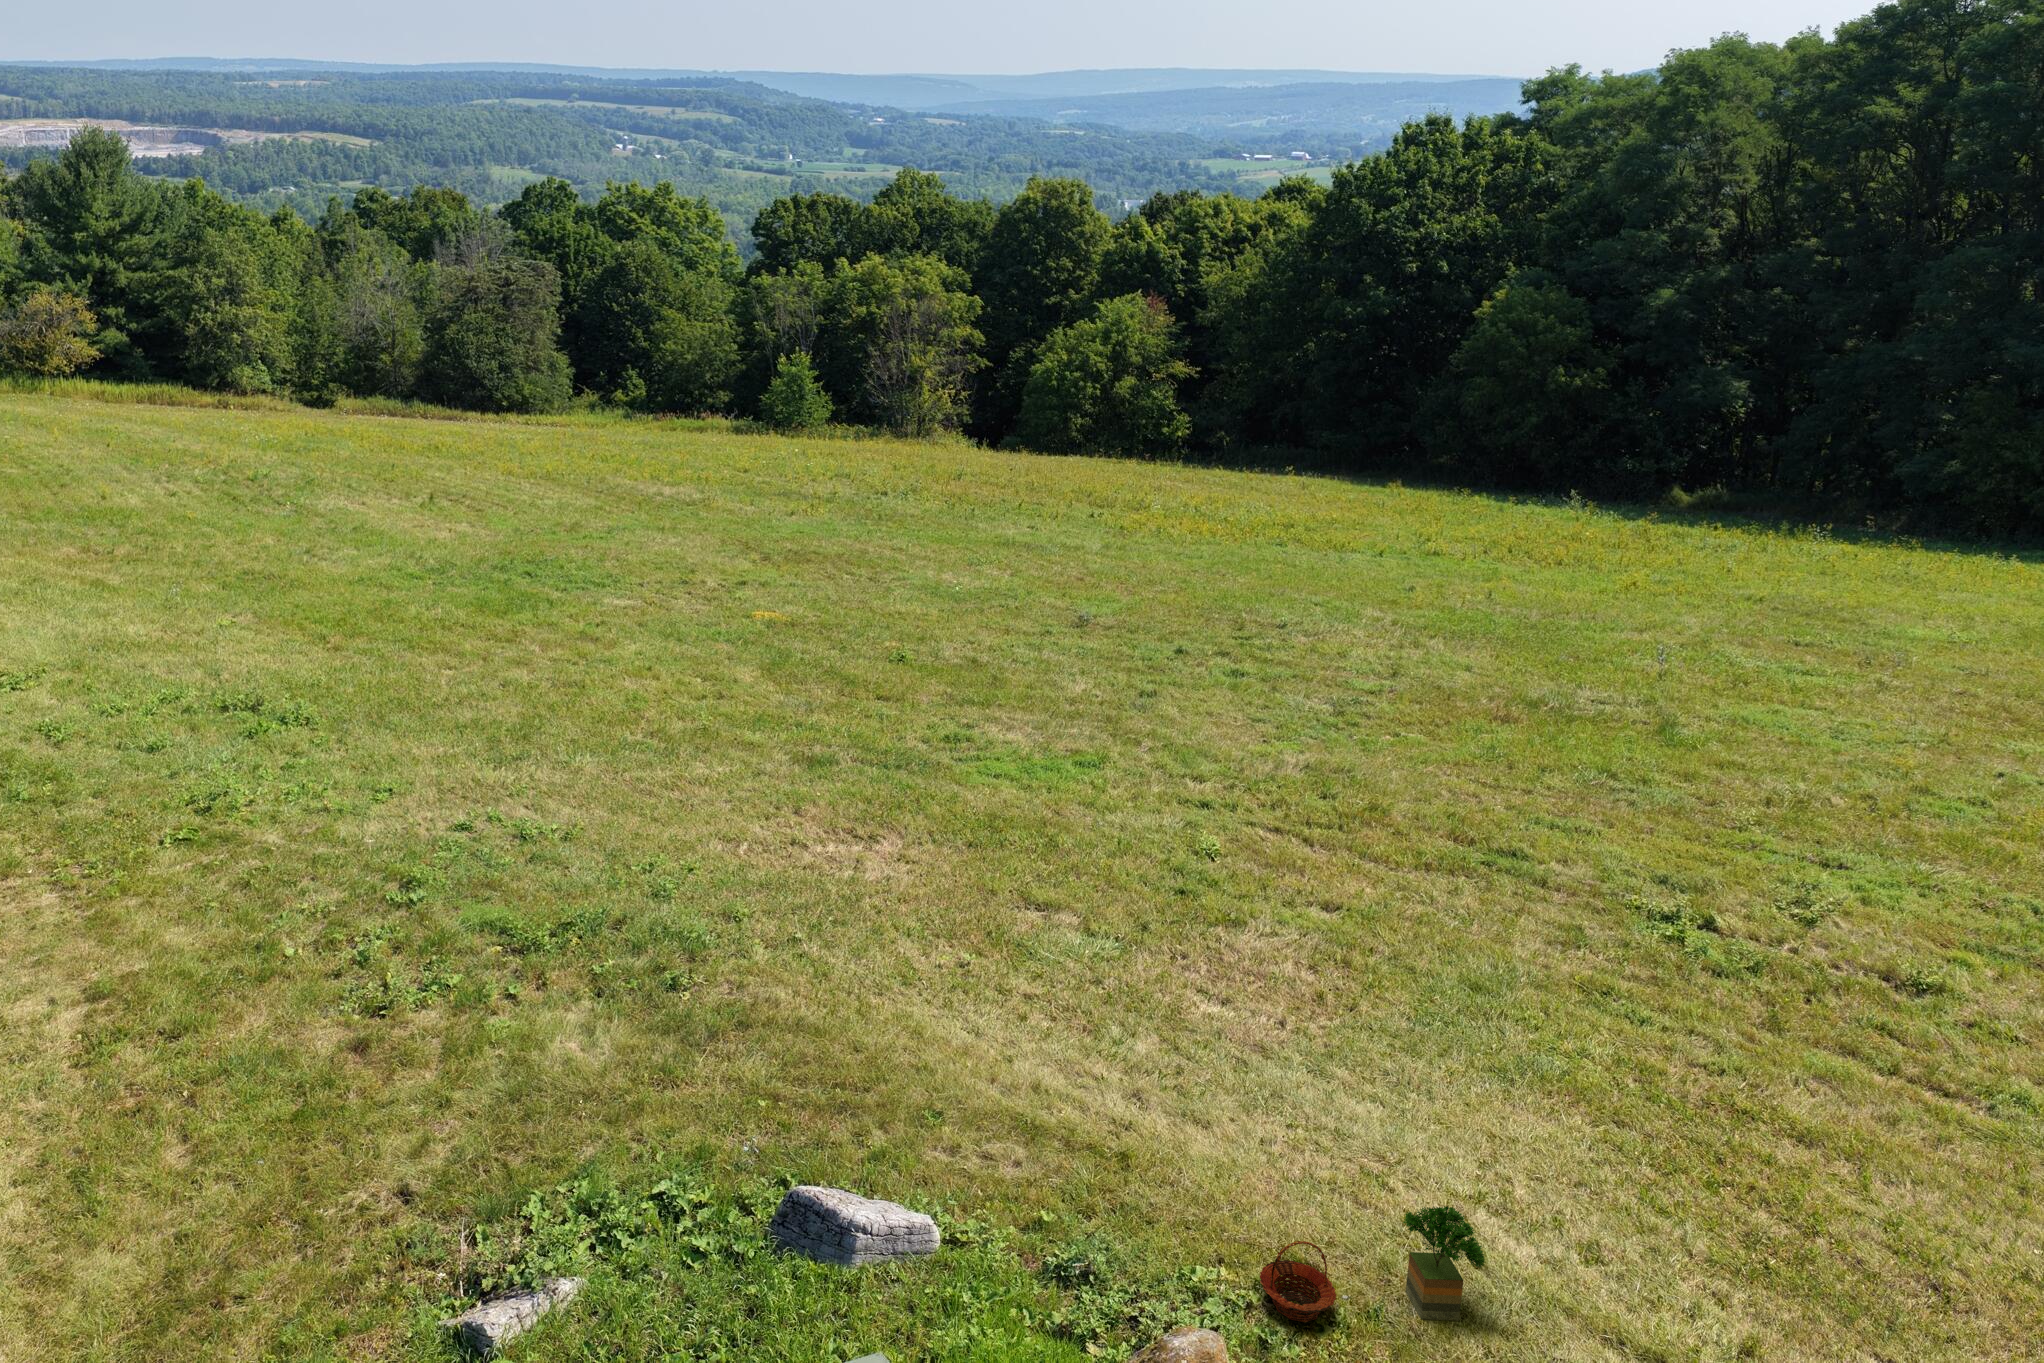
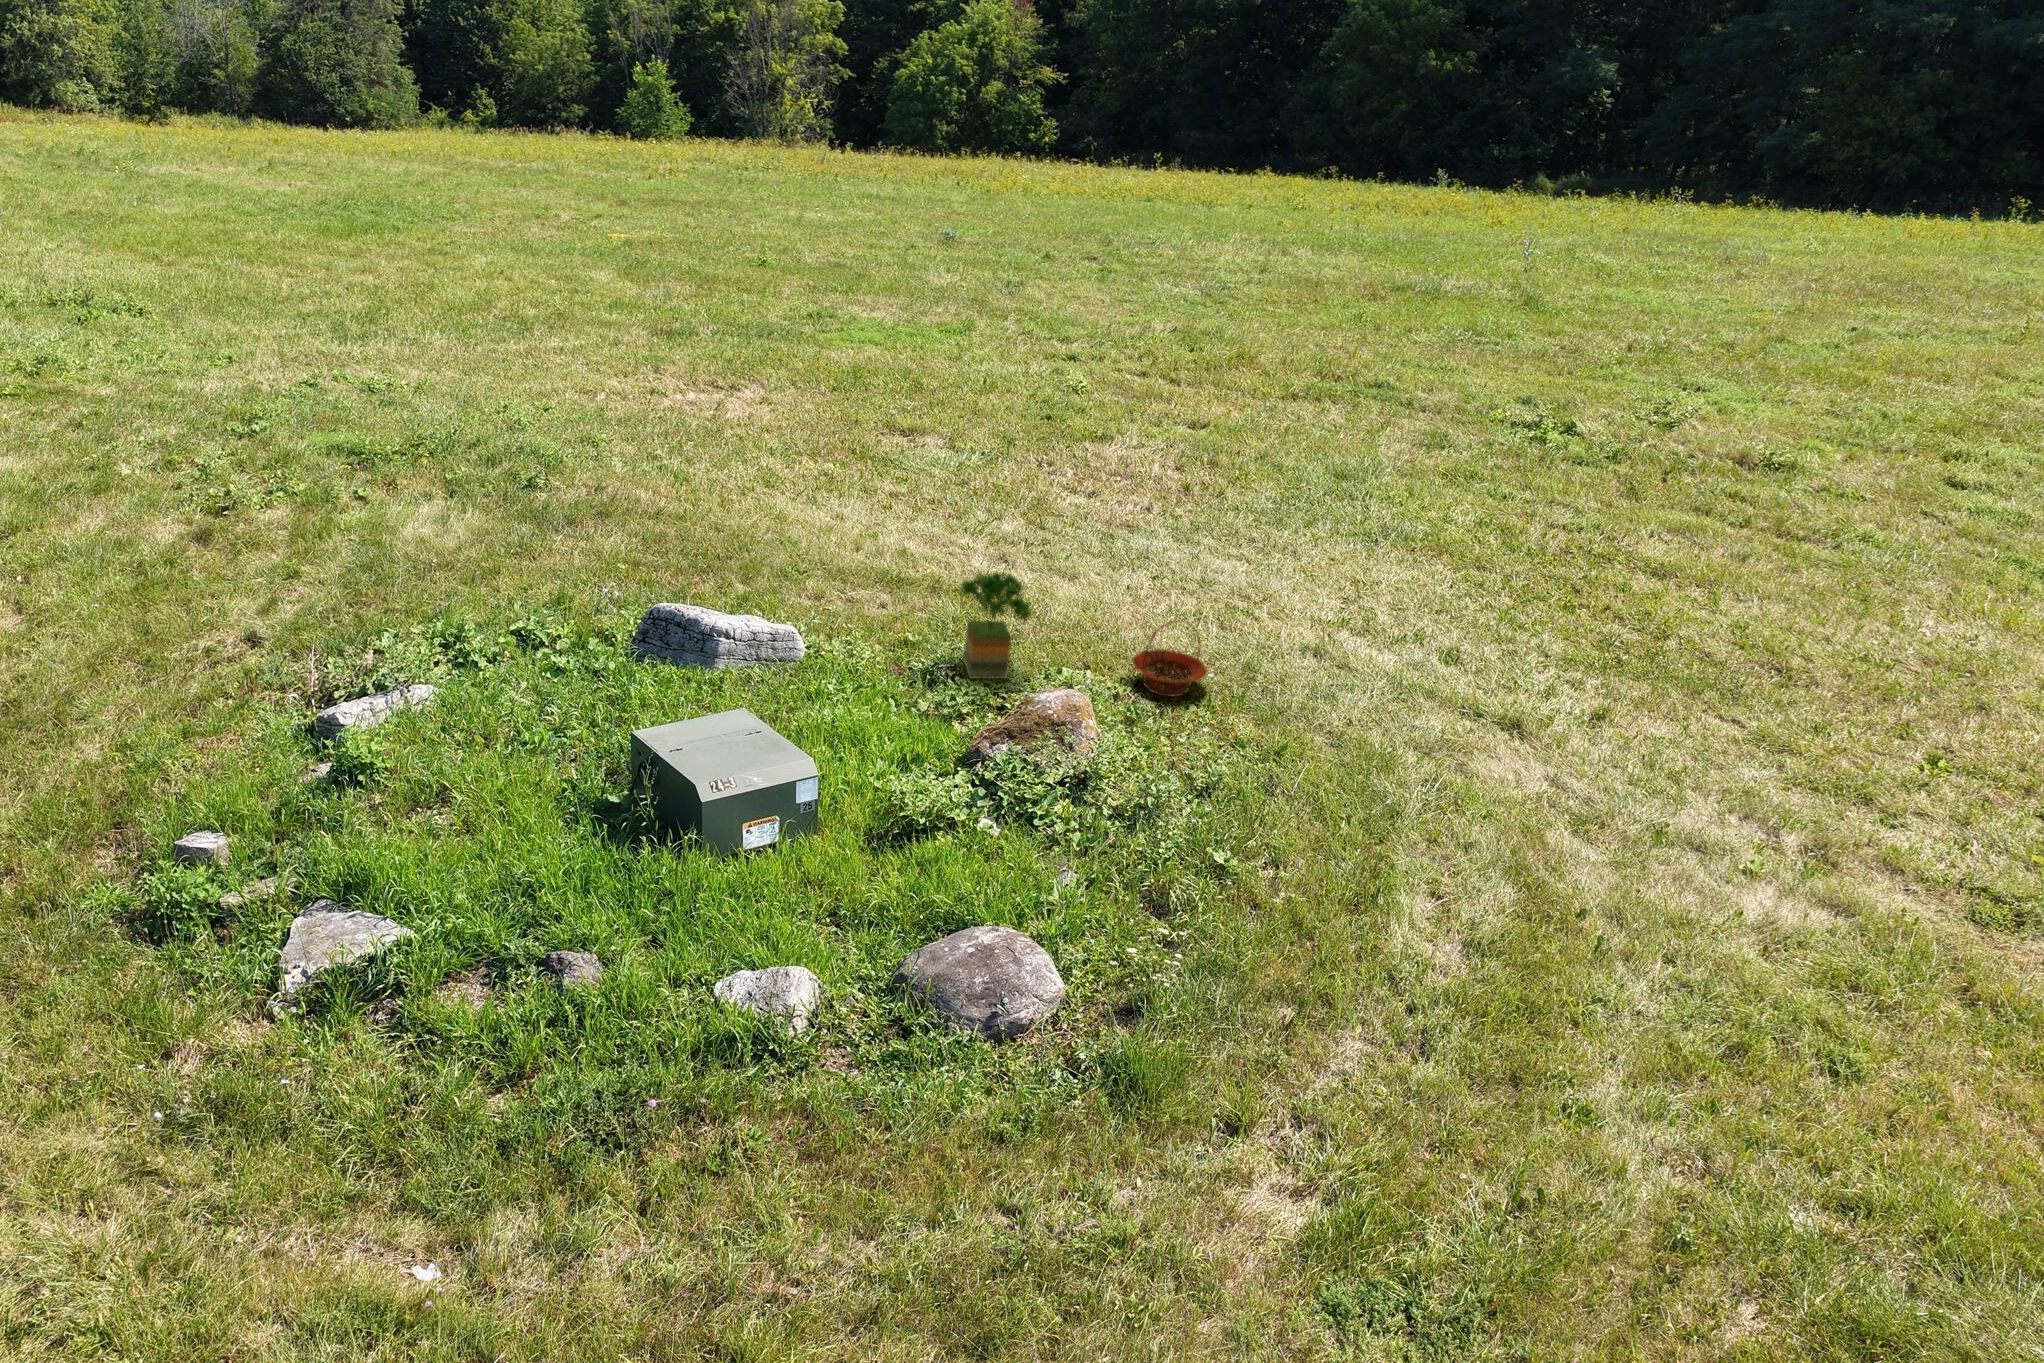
potted tree: present [1403,1206,1485,1321] -> present [960,573,1031,679]

